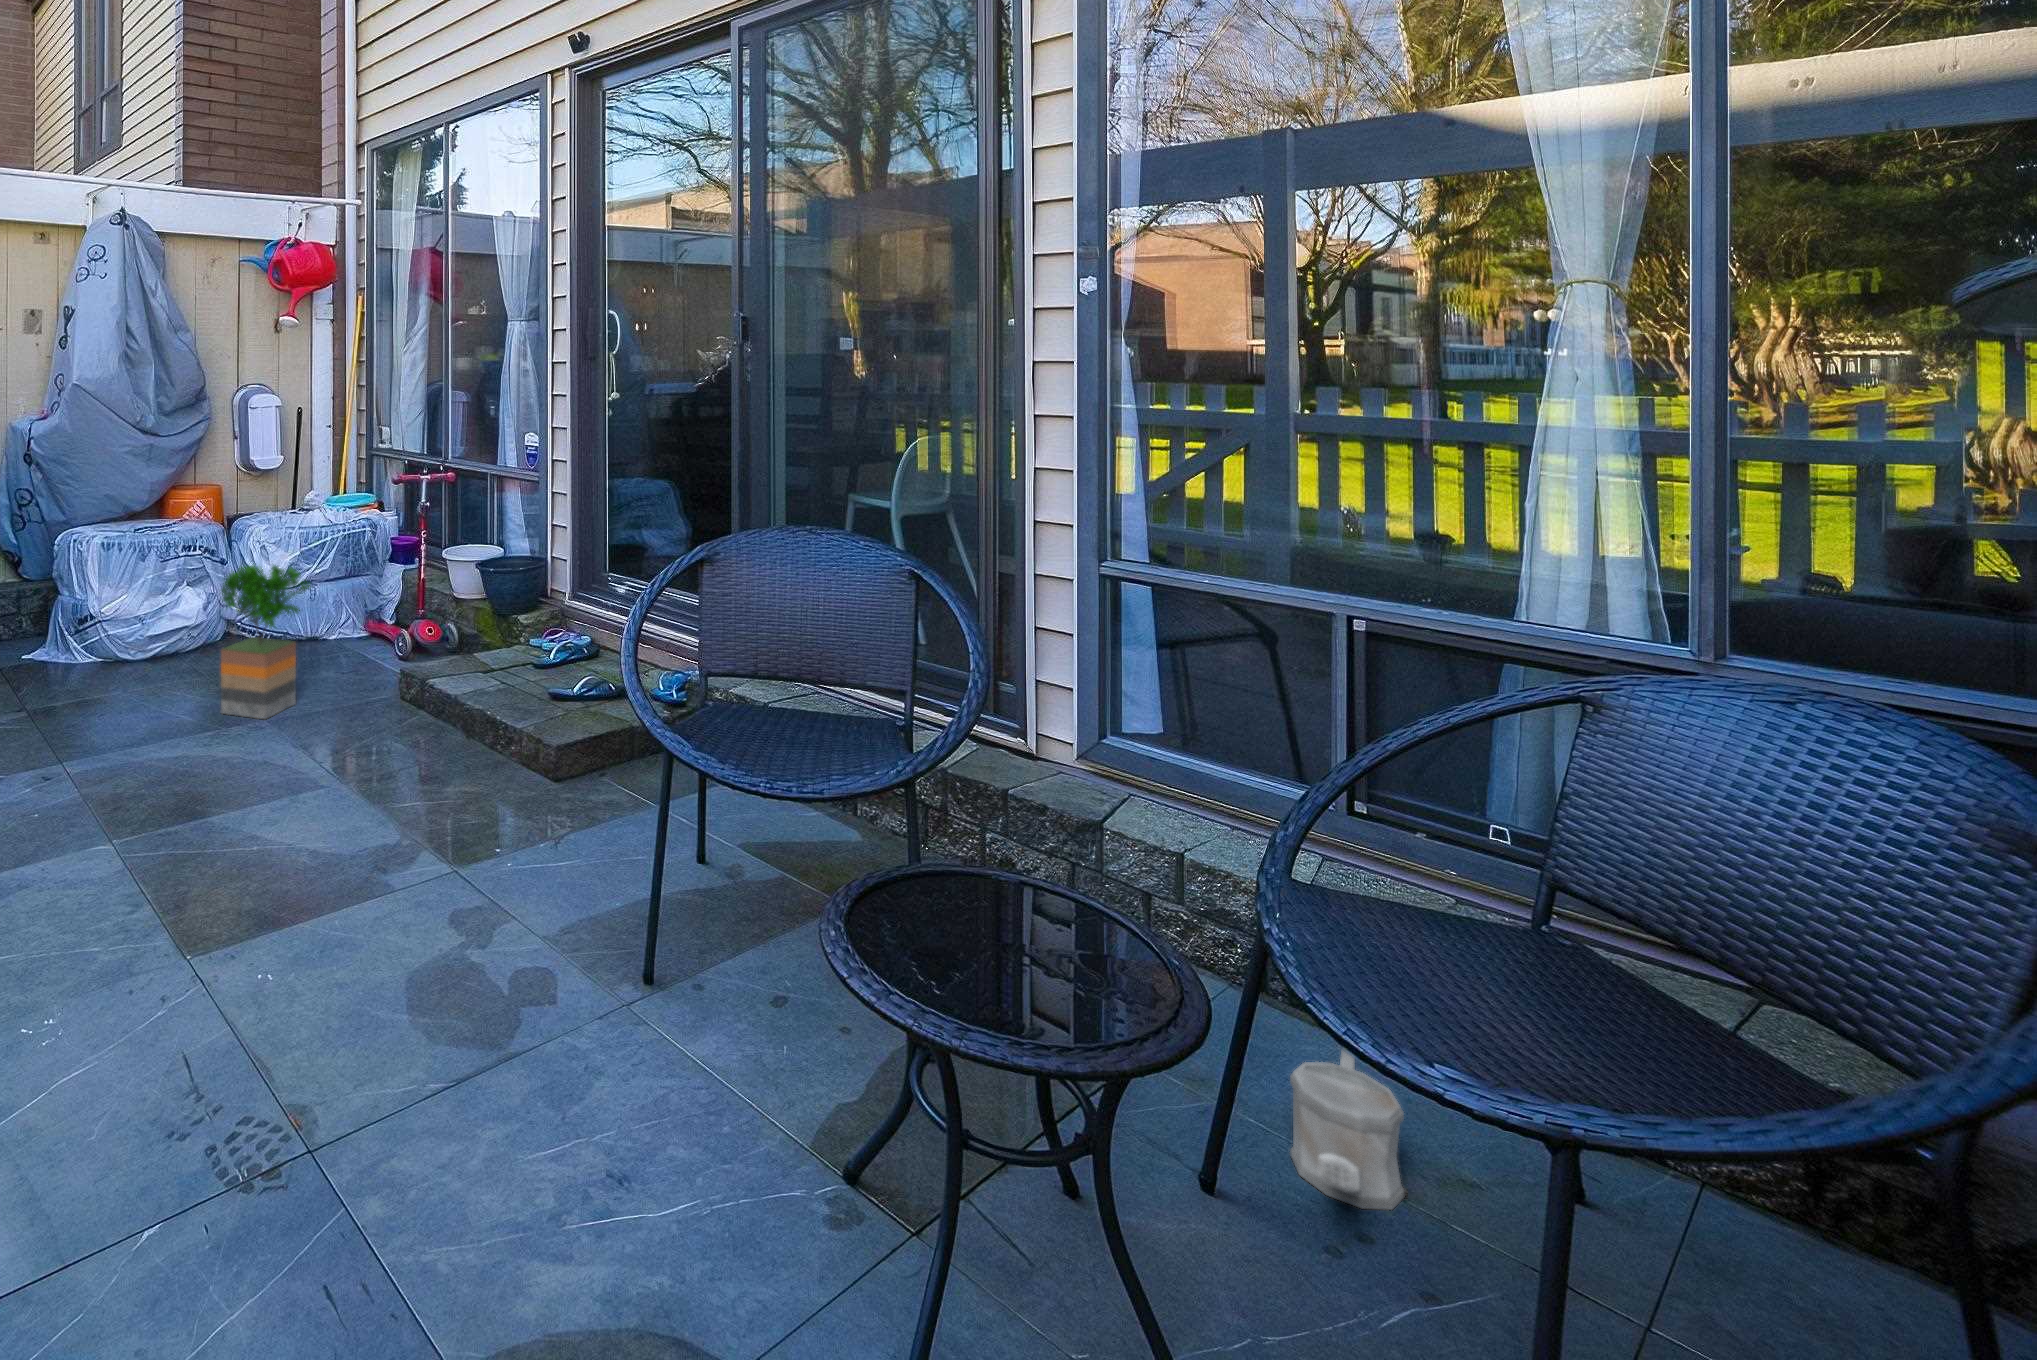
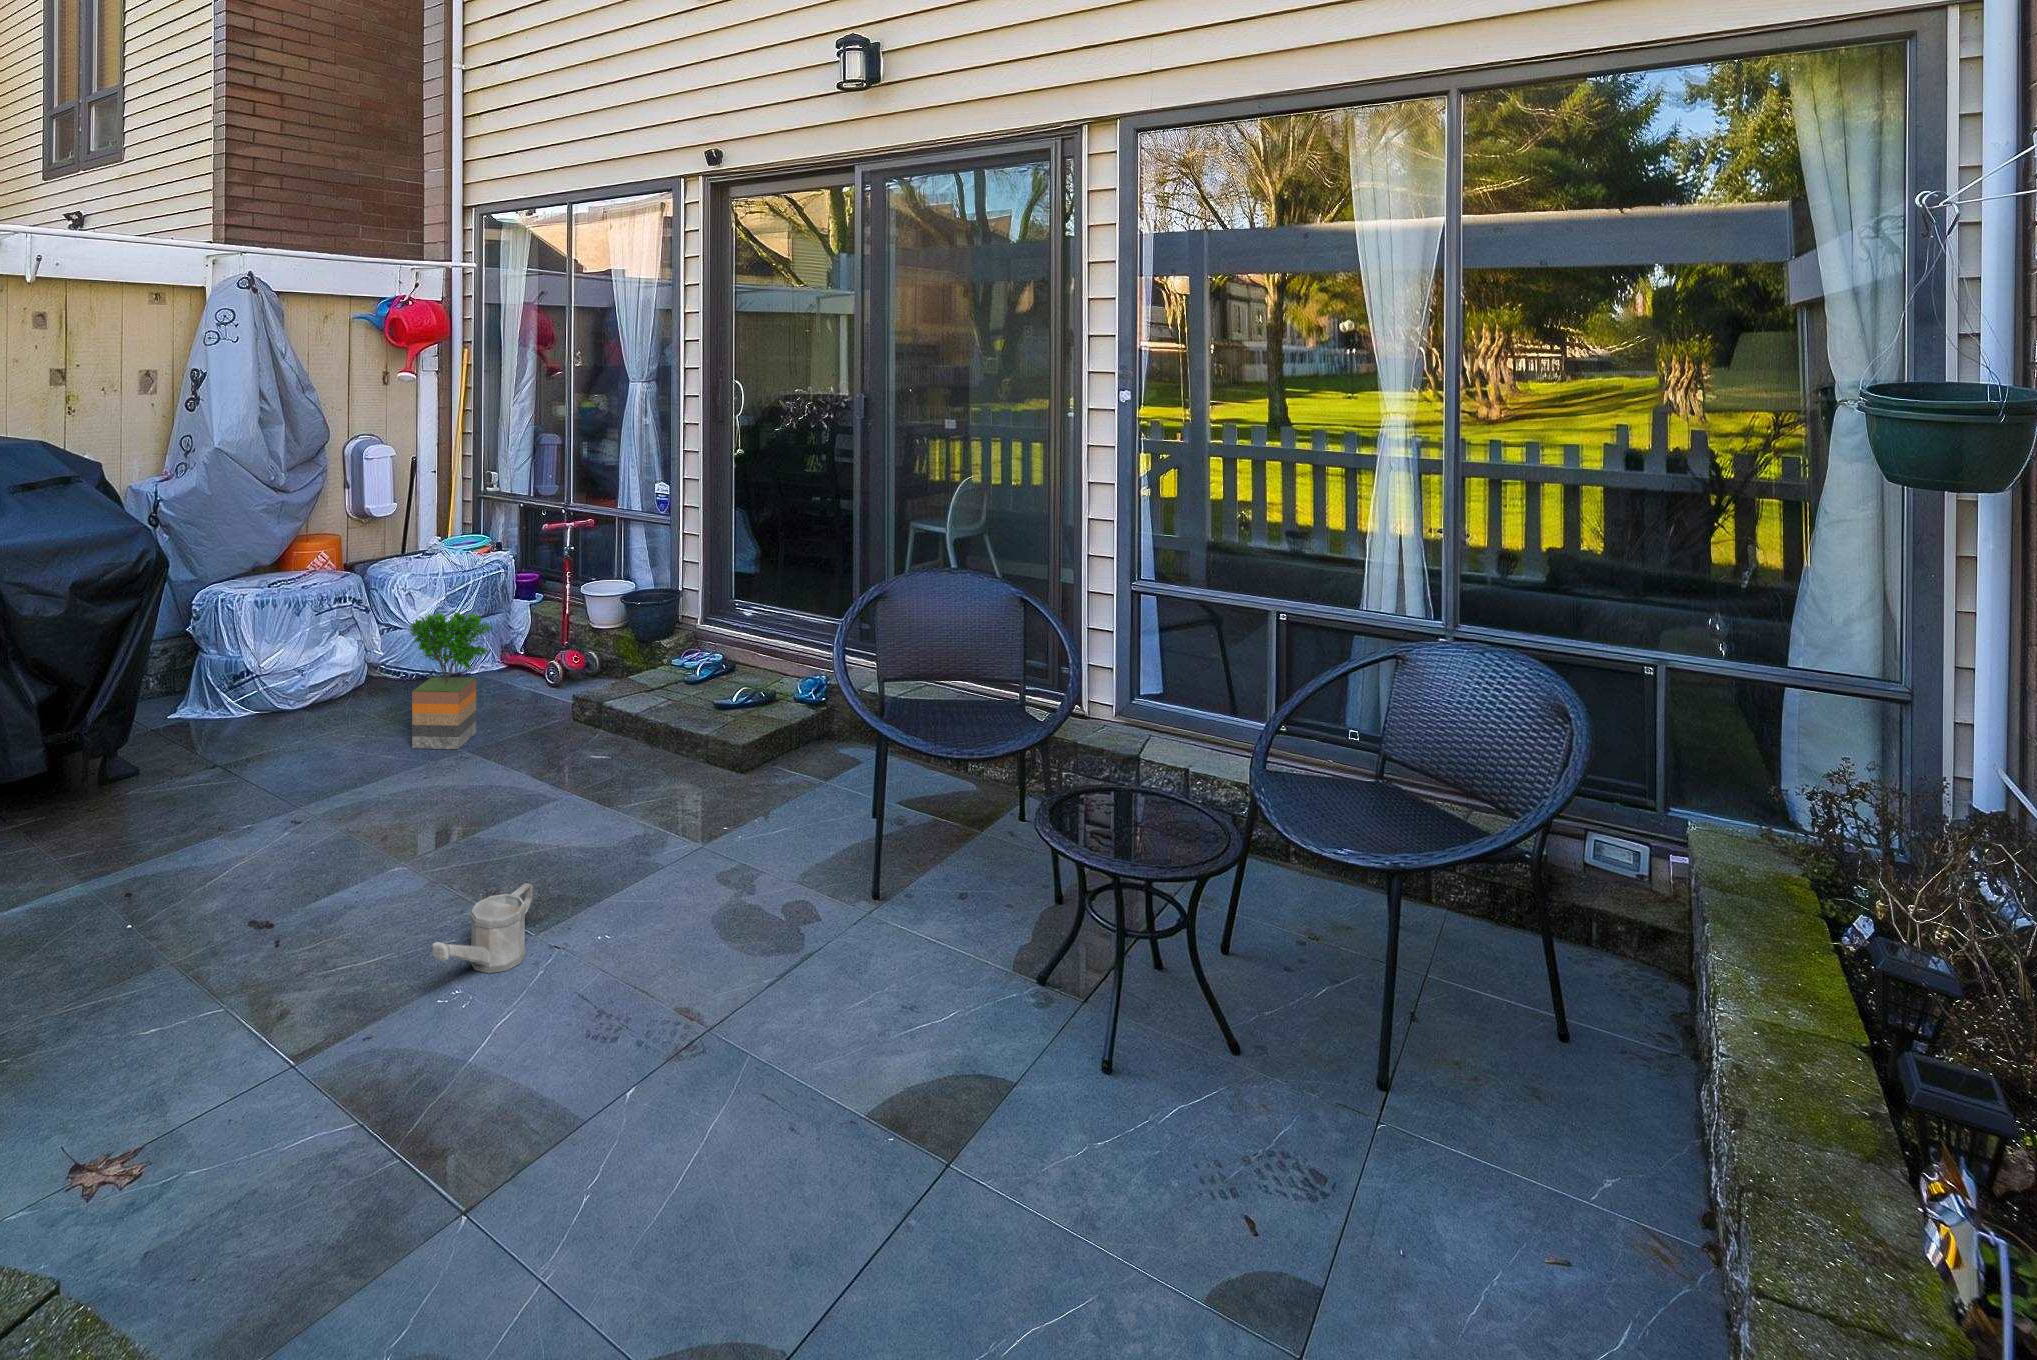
watering can: present [1290,1051,1405,1210] -> present [433,883,532,973]

